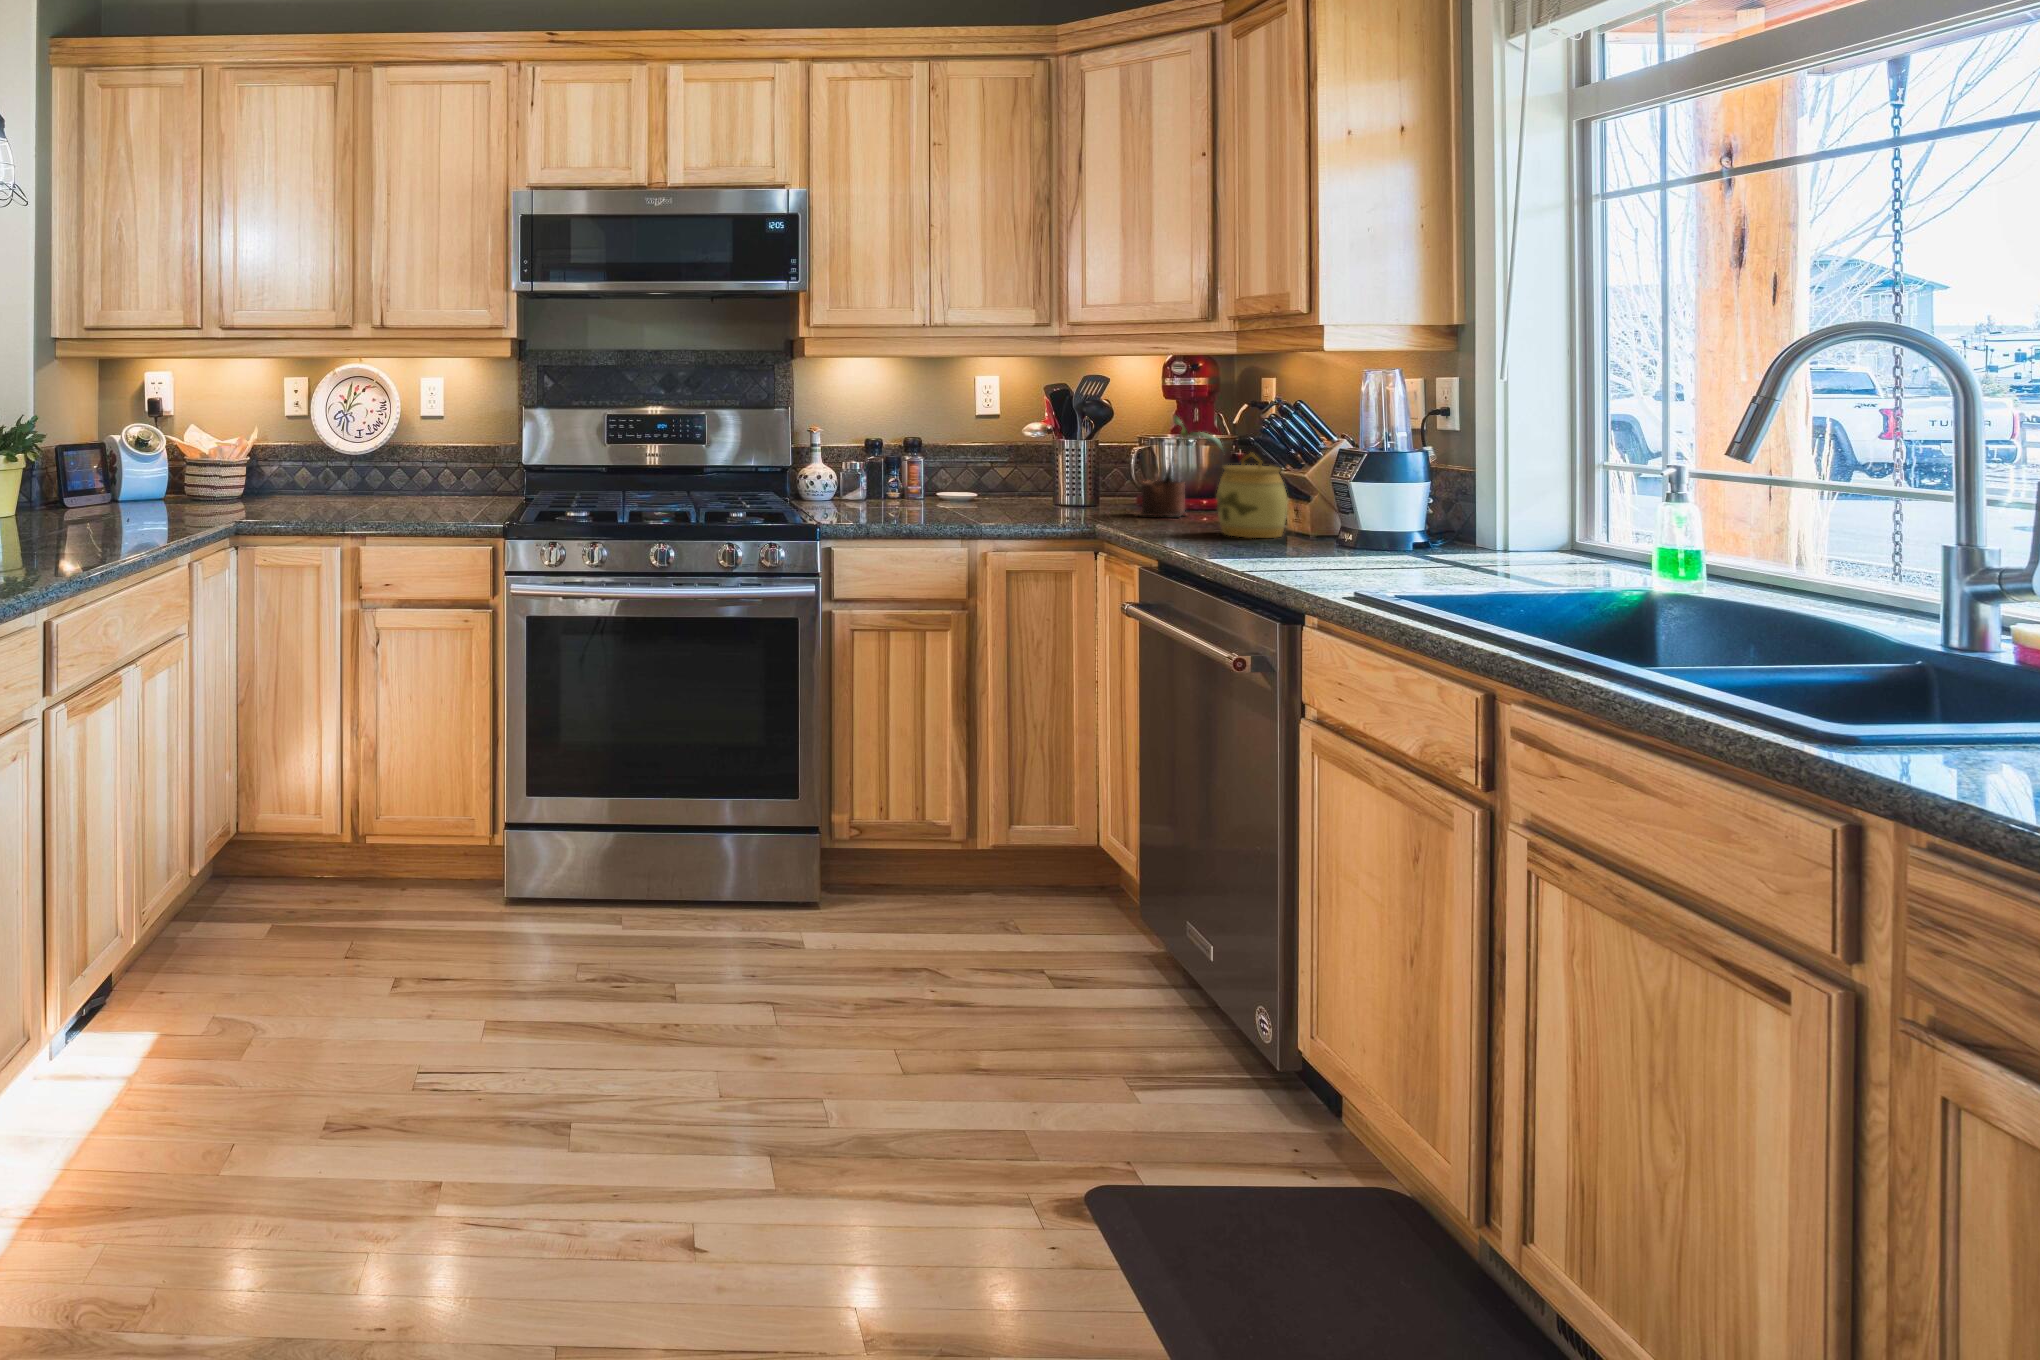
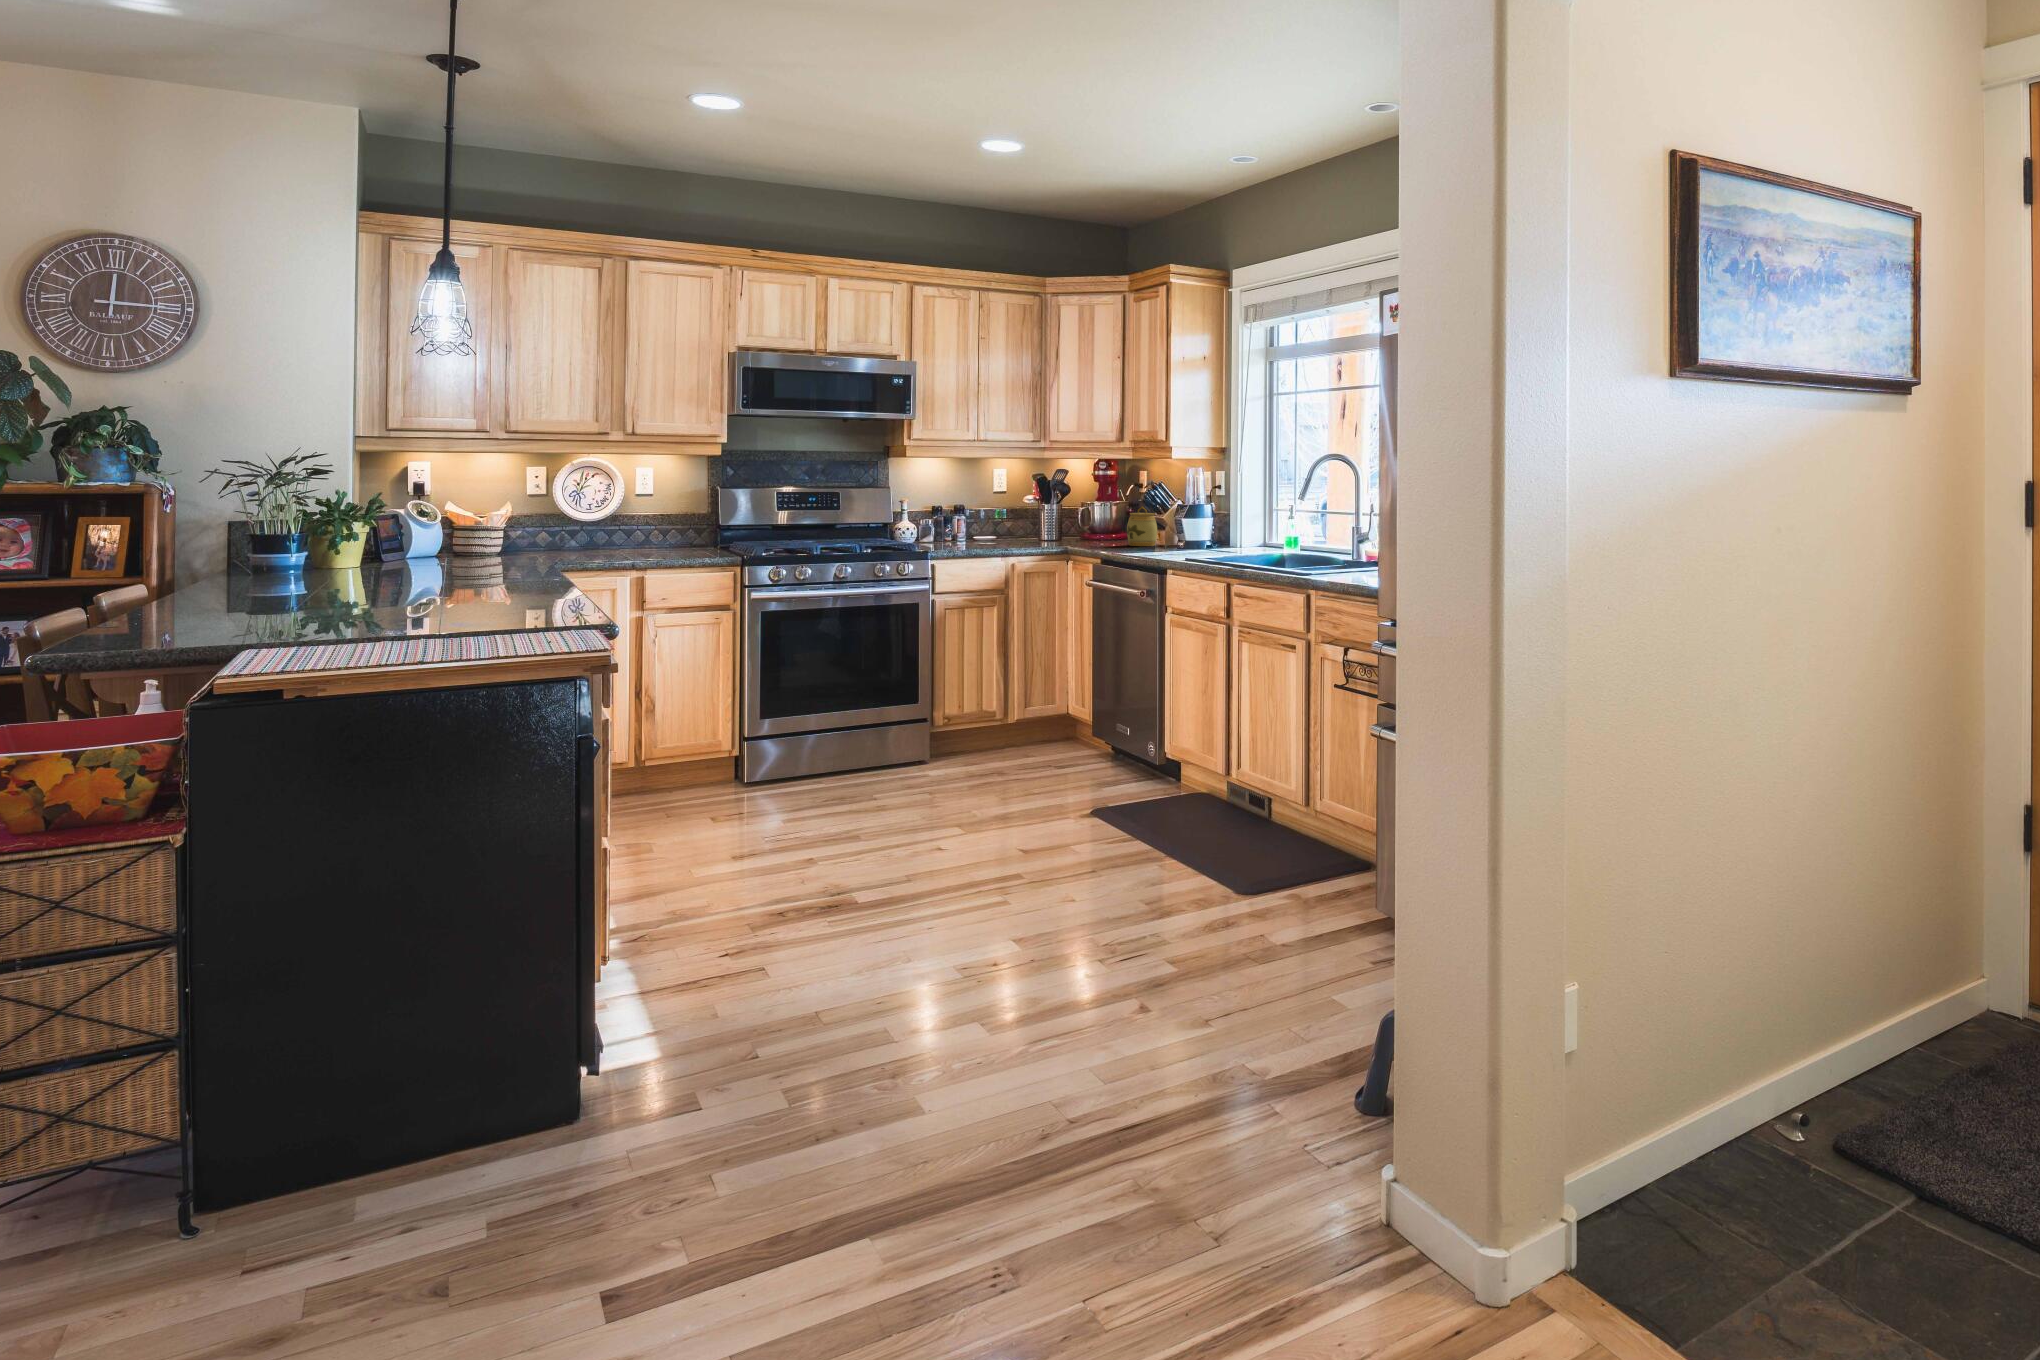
potted plant: present [1139,417,1223,516] -> none [1085,490,1127,542]

